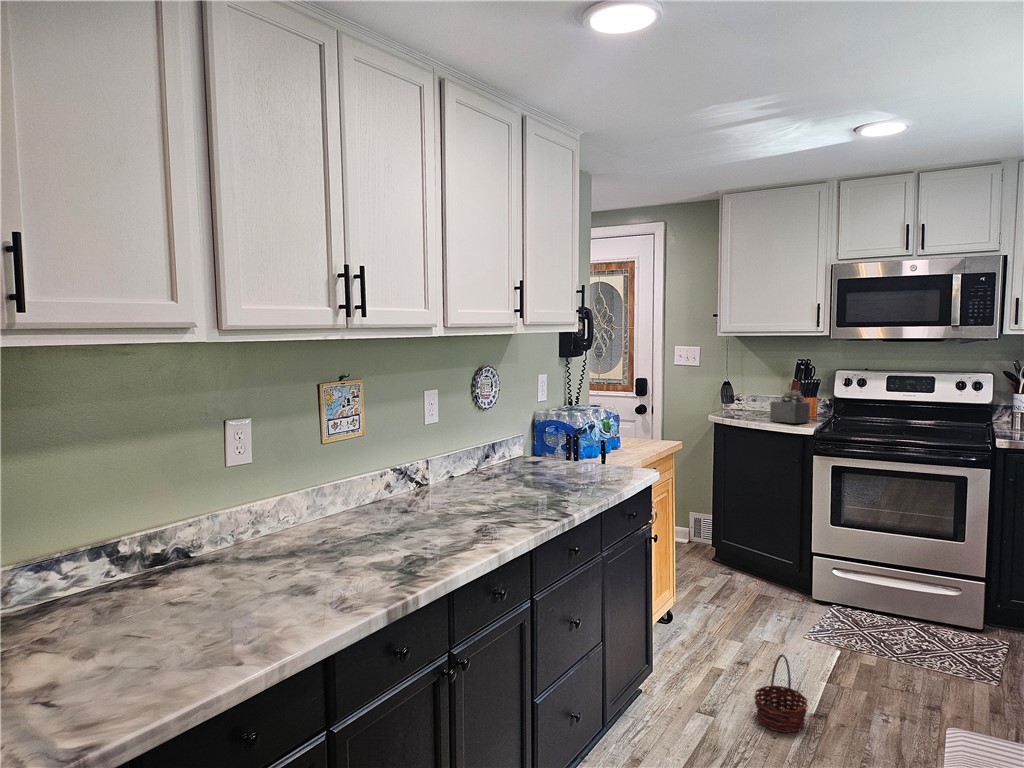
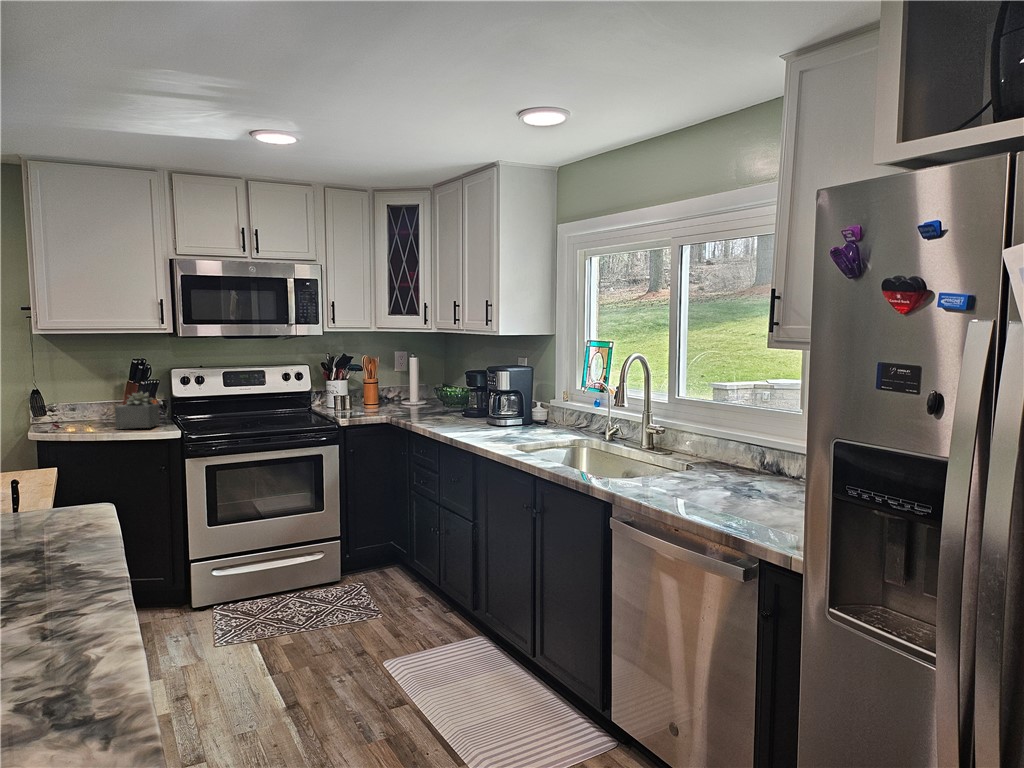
basket: present [754,655,808,733] -> none [237,660,294,741]

